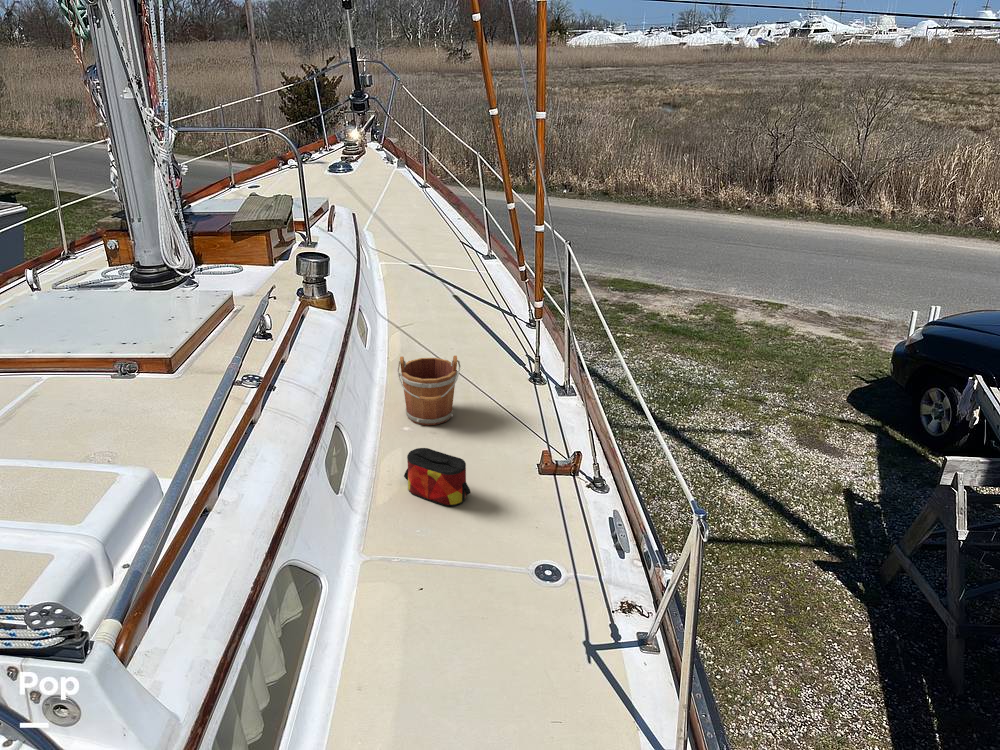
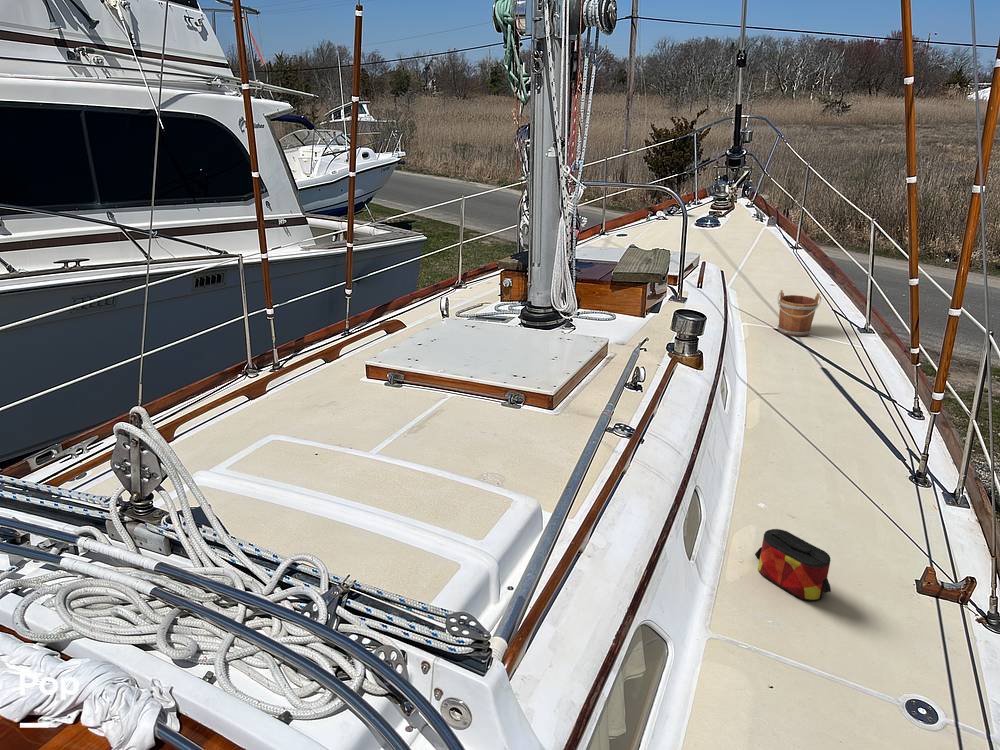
bucket: present [397,356,460,425] -> present [778,290,821,336]

